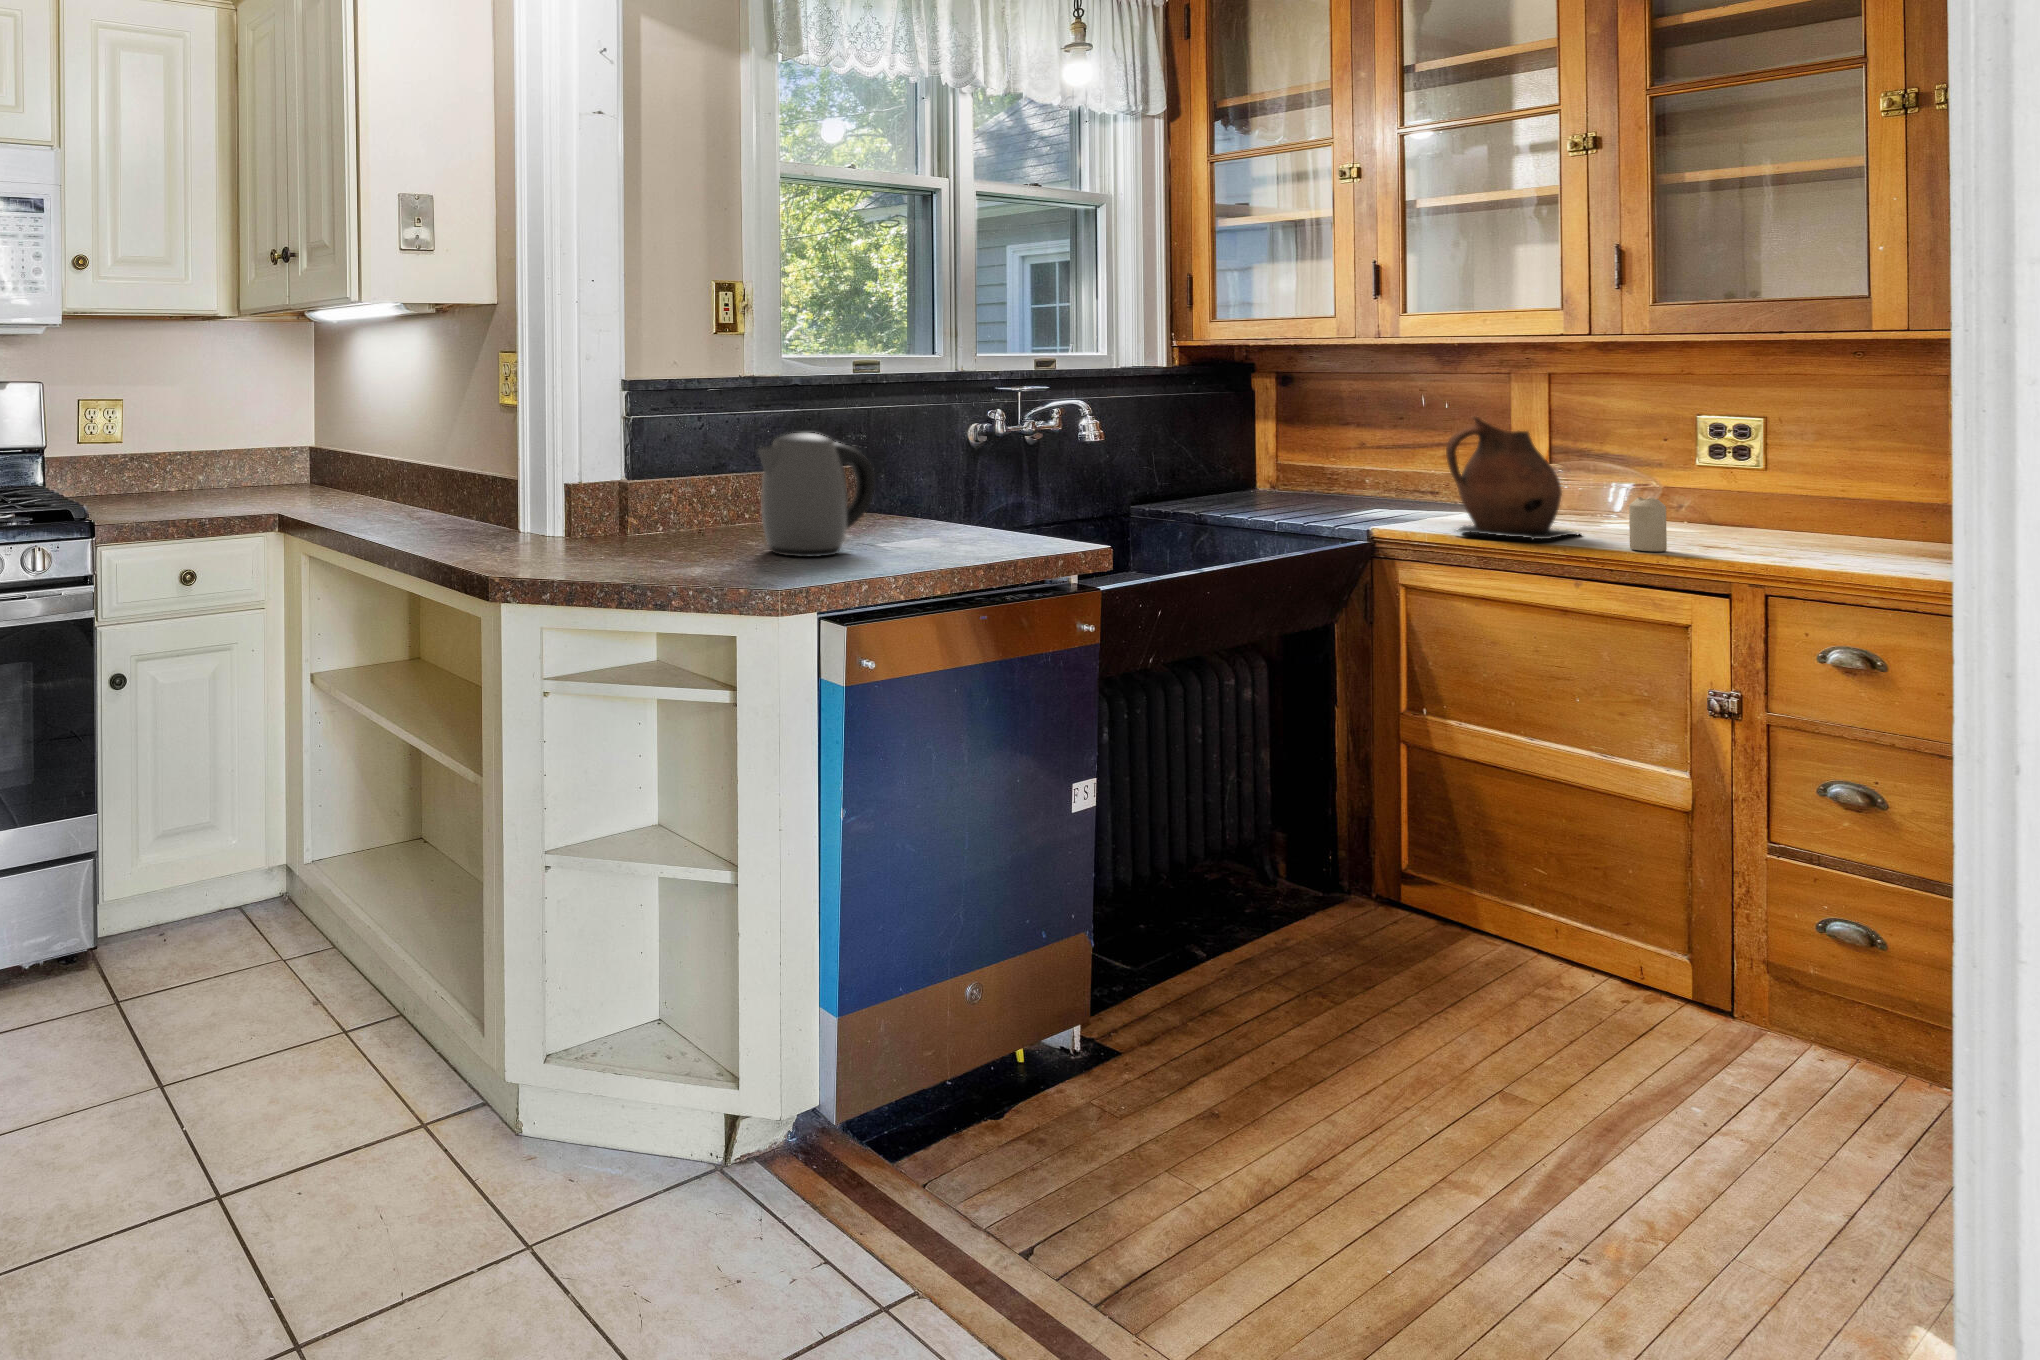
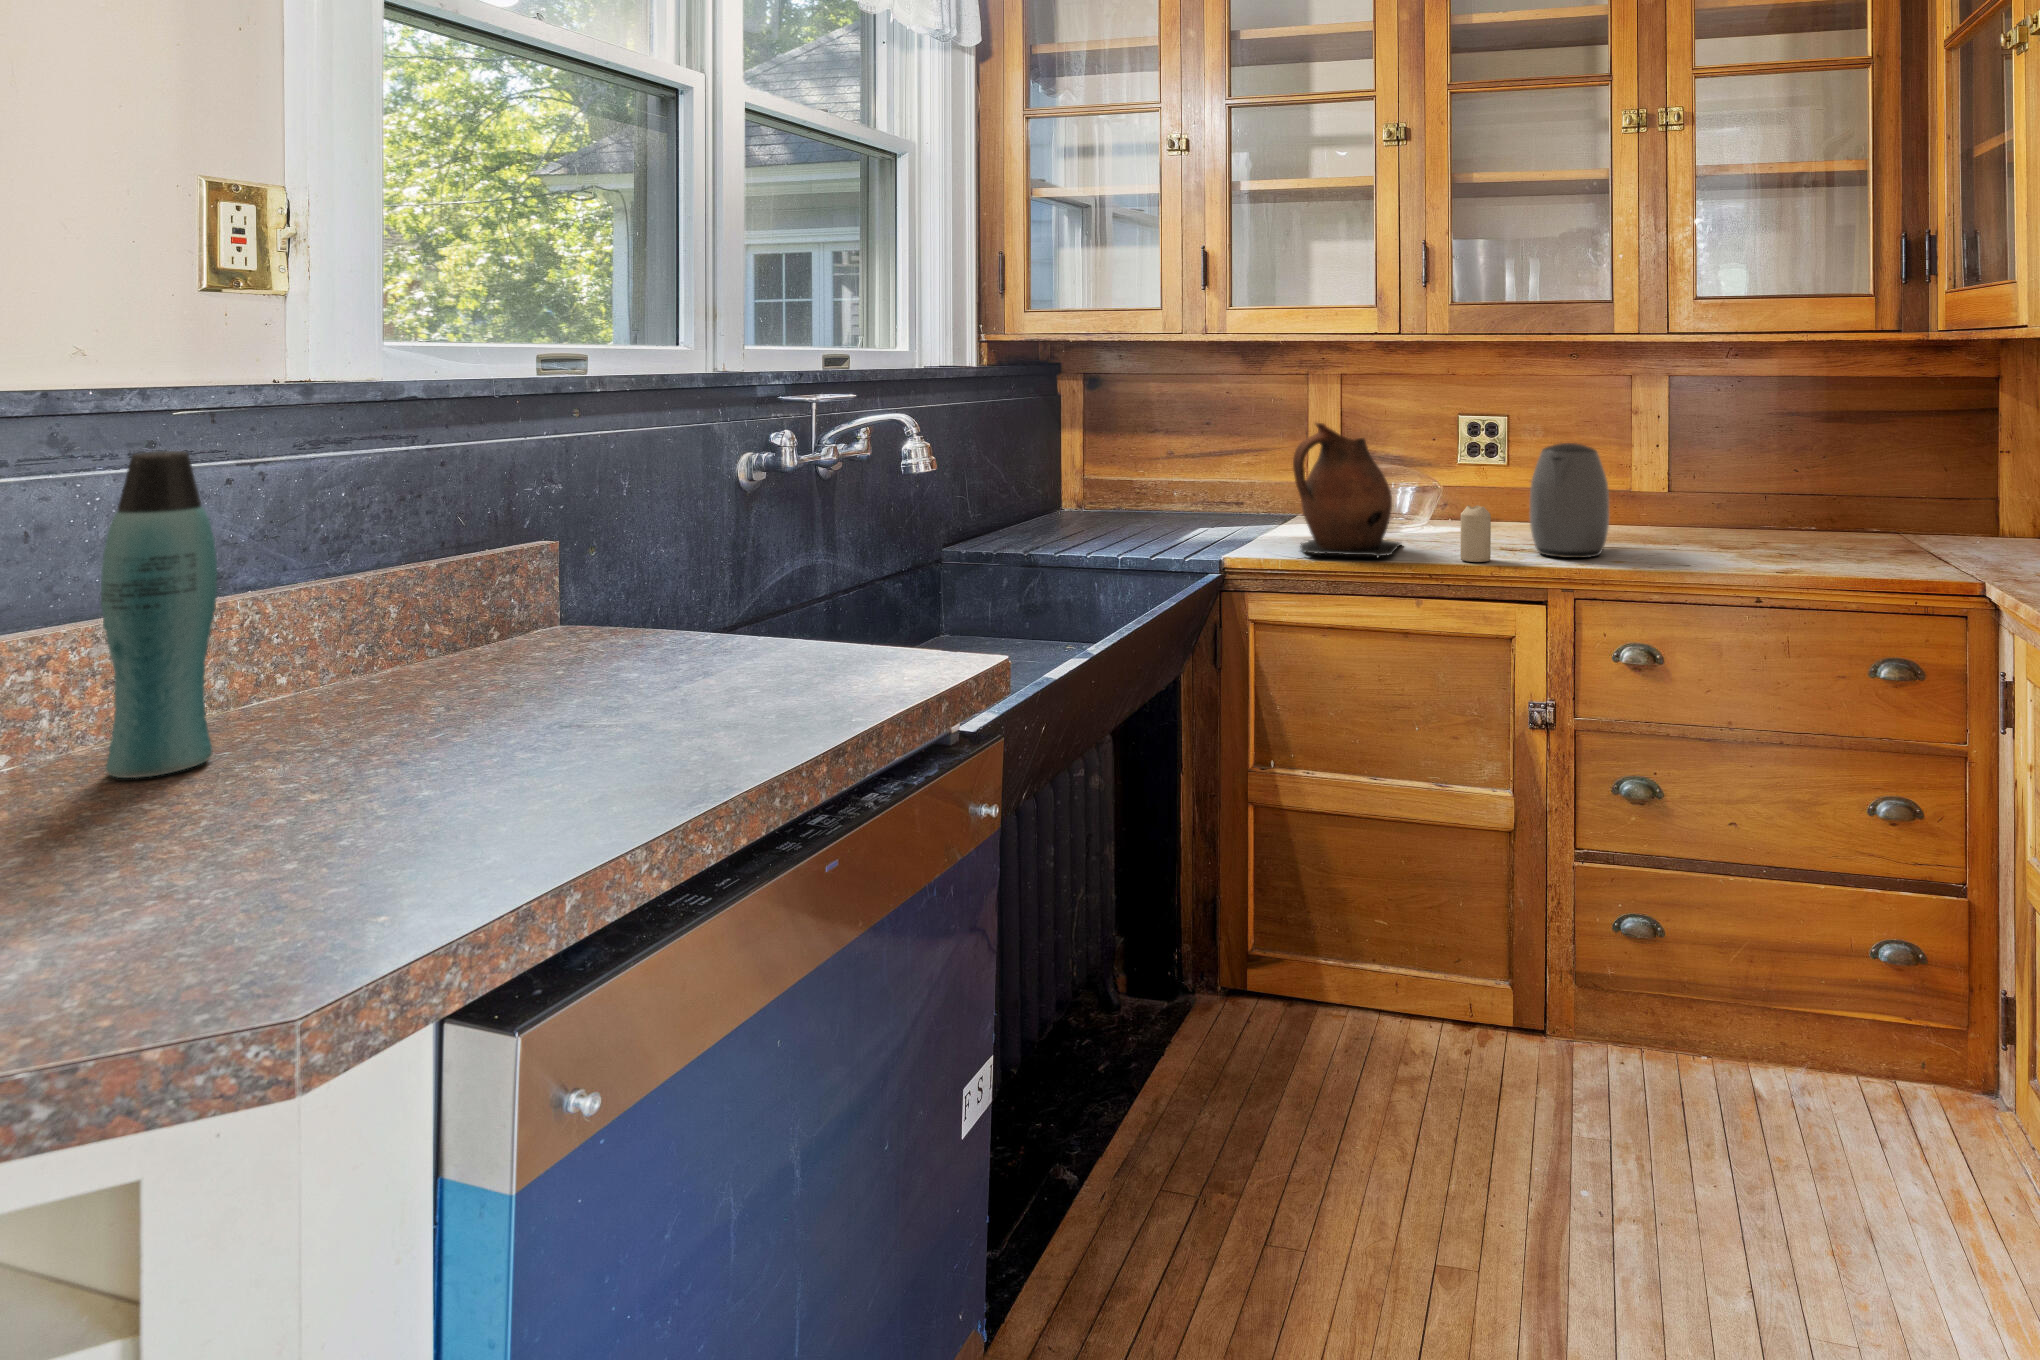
bottle: none [694,406,731,542] -> present [101,451,217,778]
kettle: present [758,433,875,557] -> present [1530,443,1609,558]

